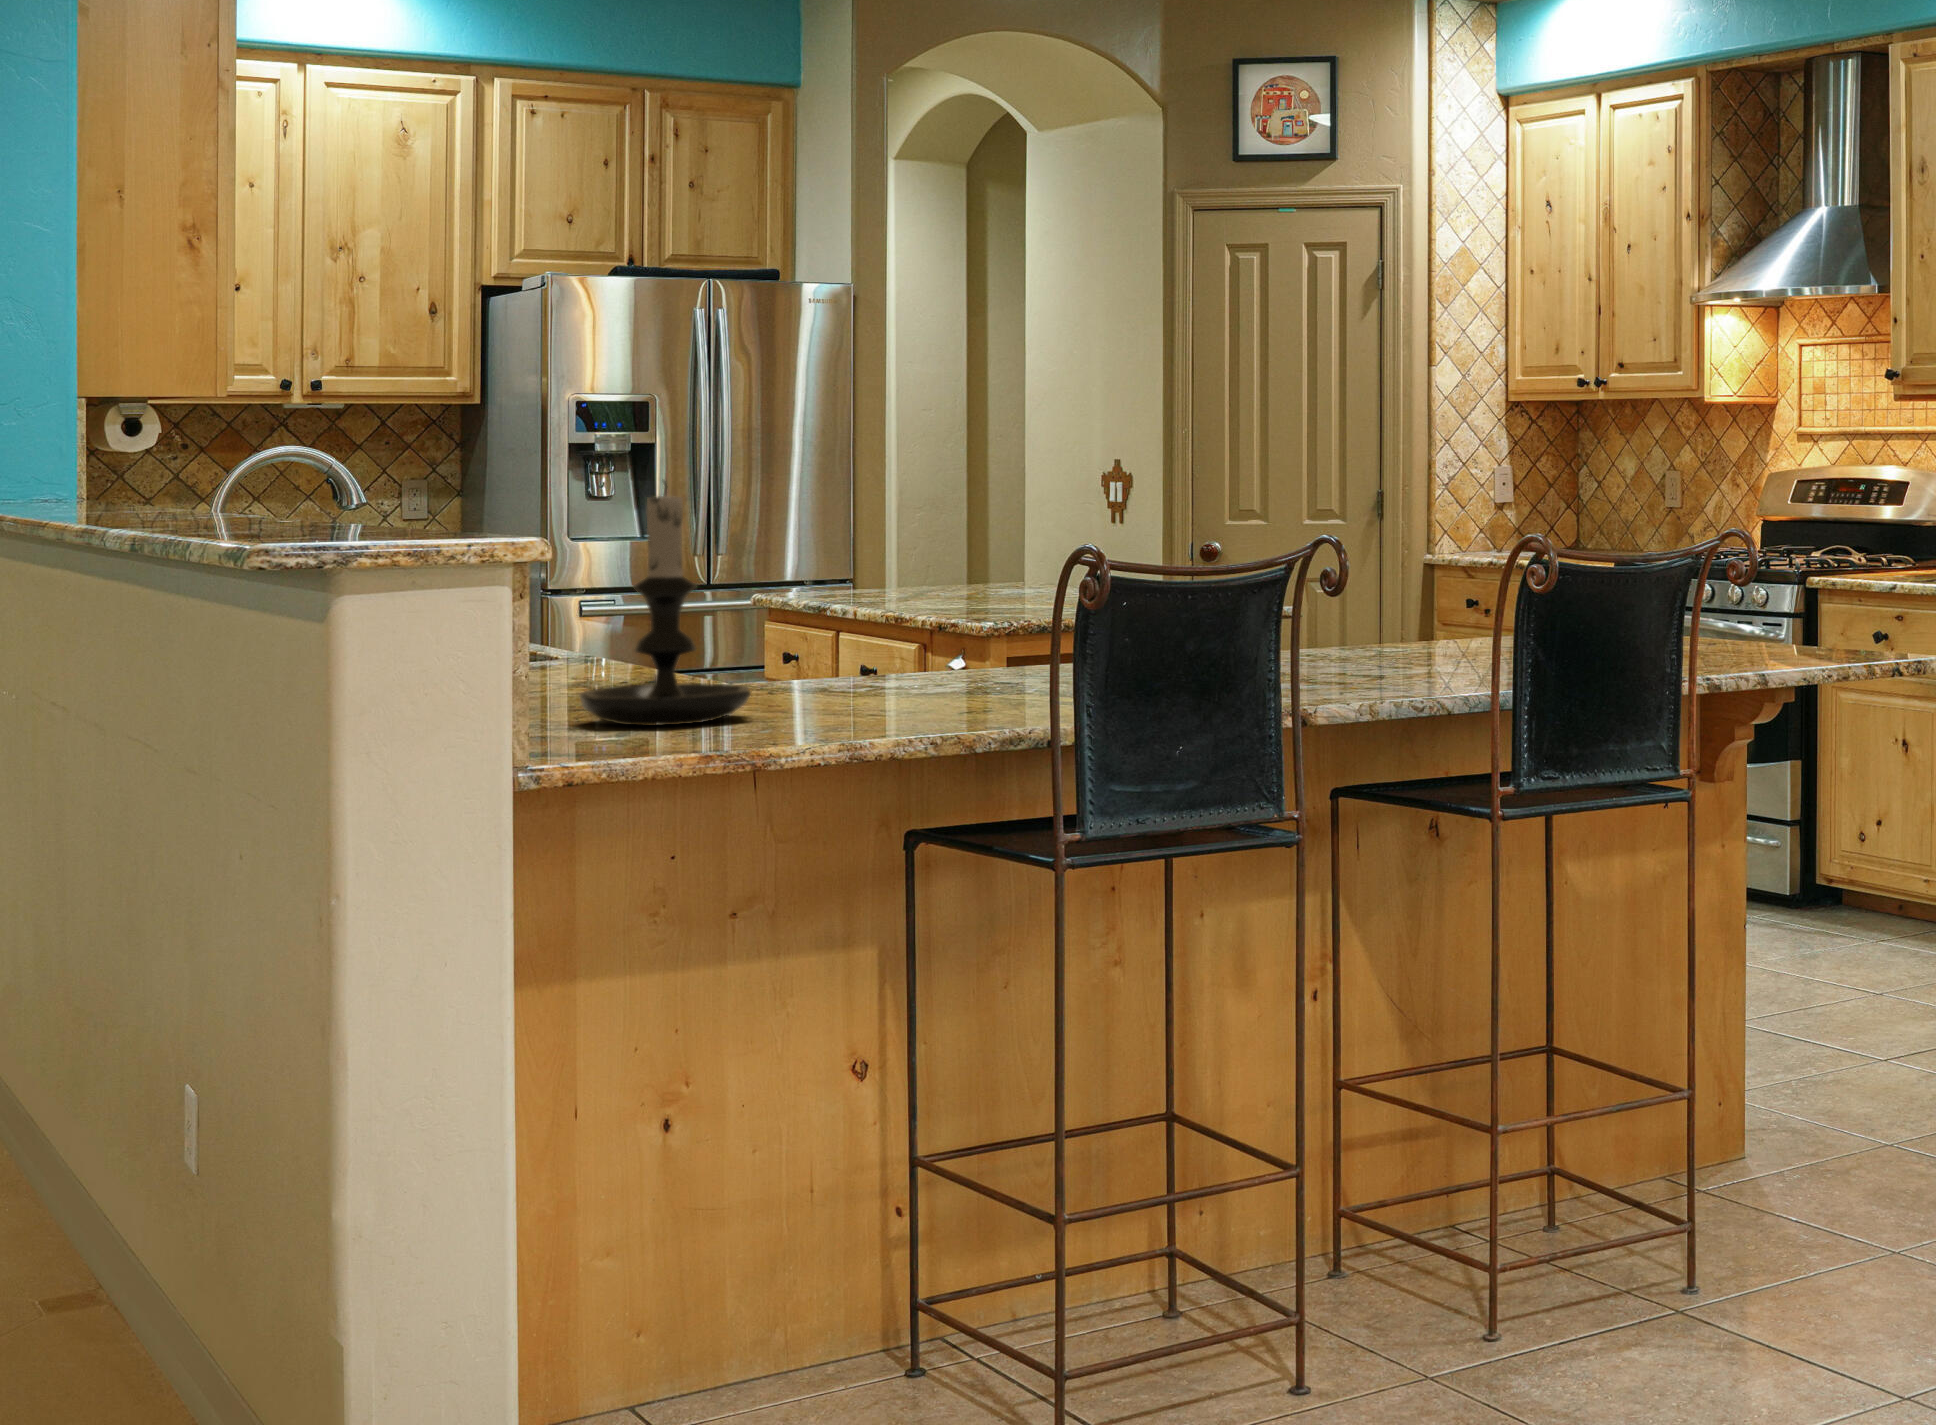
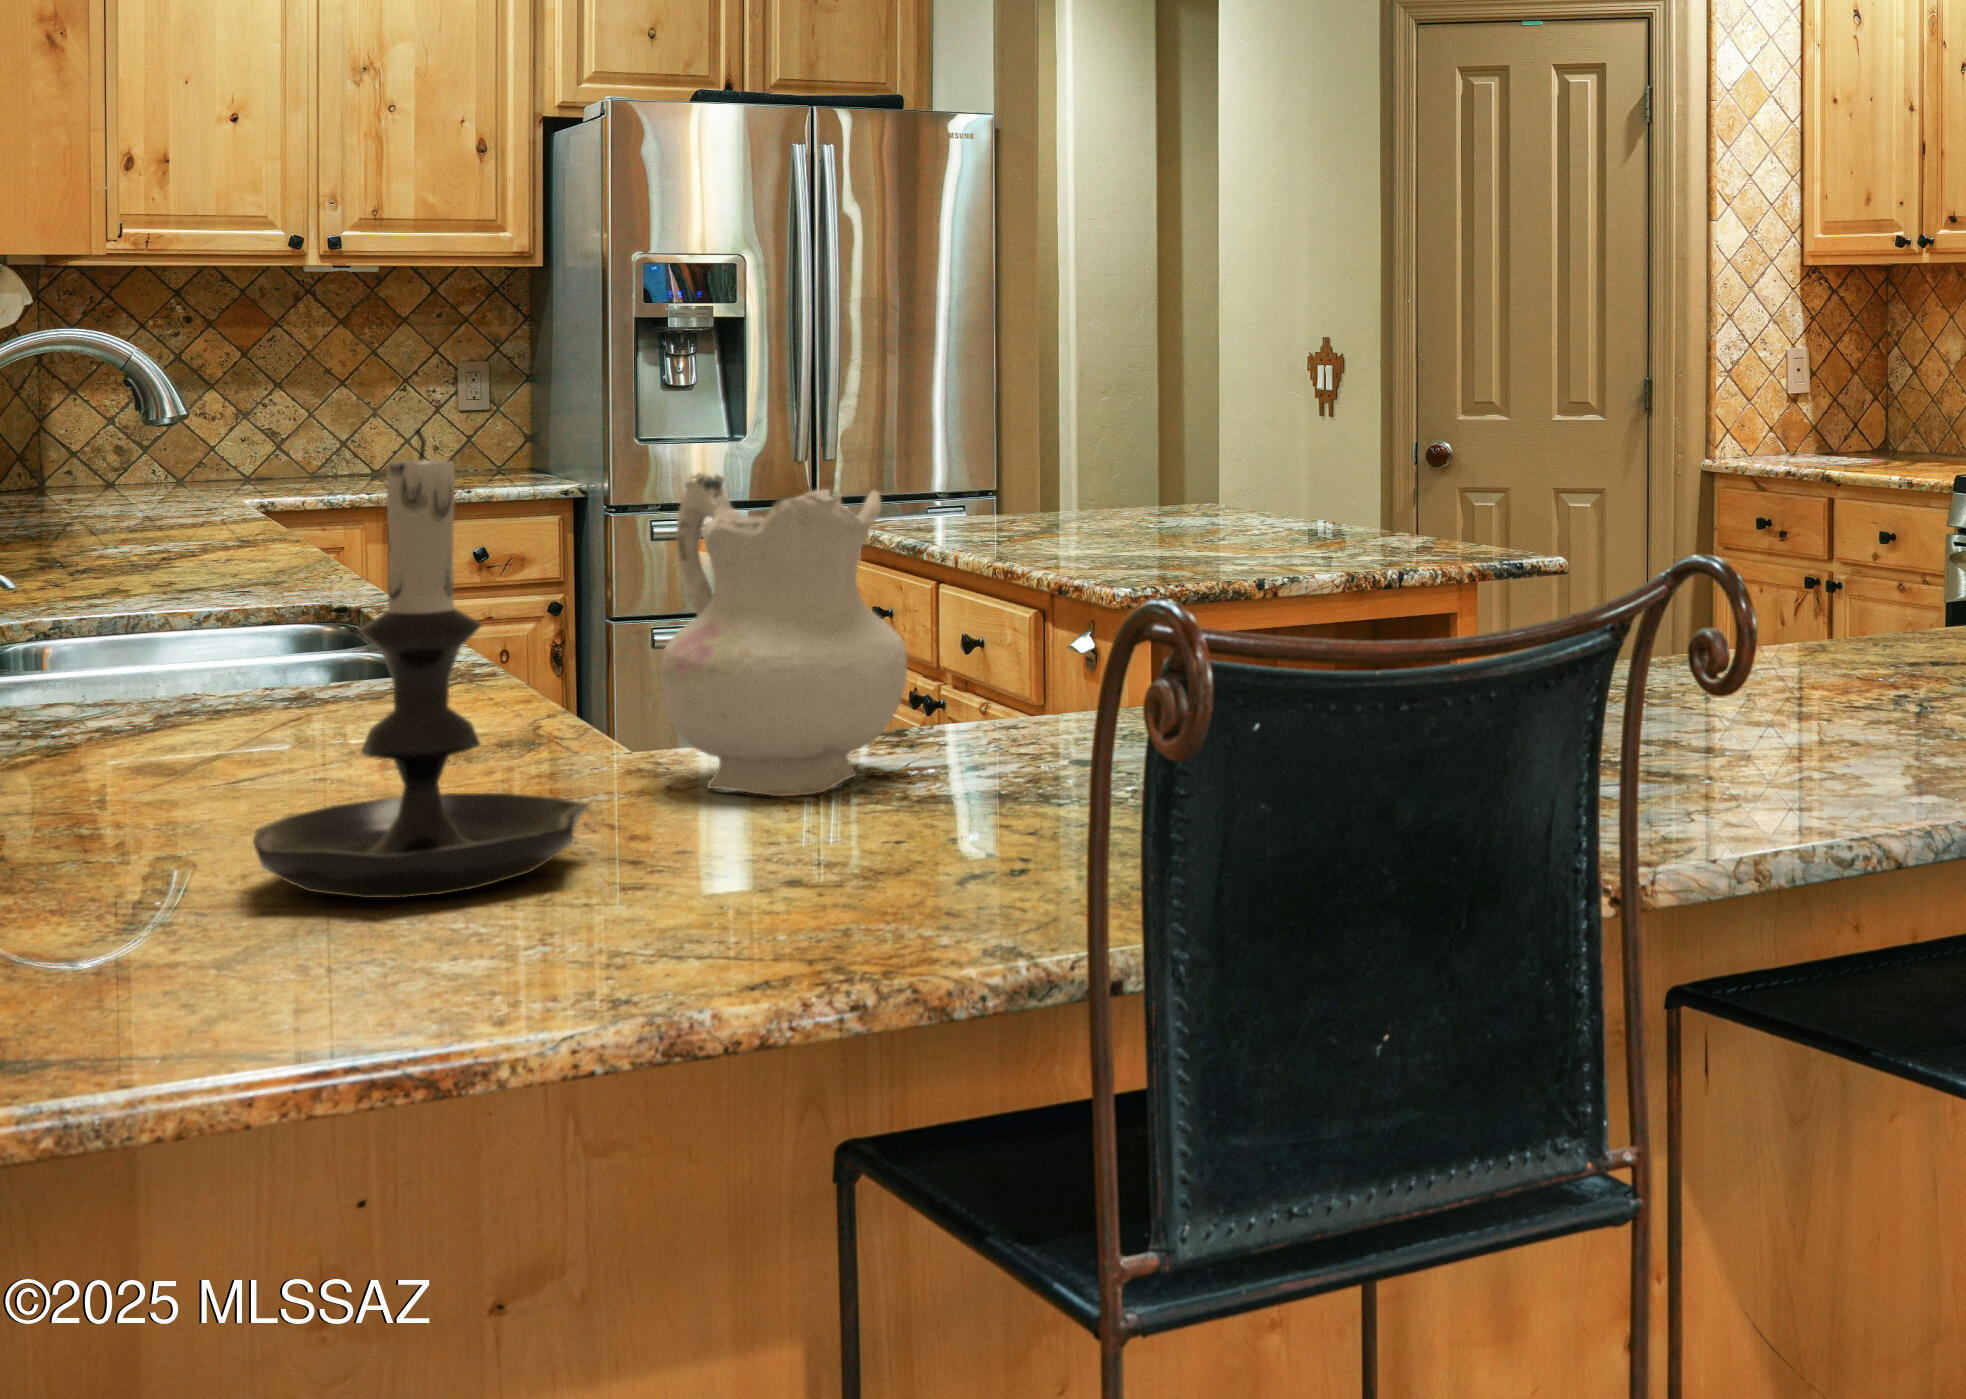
ceramic pitcher: none [760,516,904,699] -> present [660,473,908,796]

